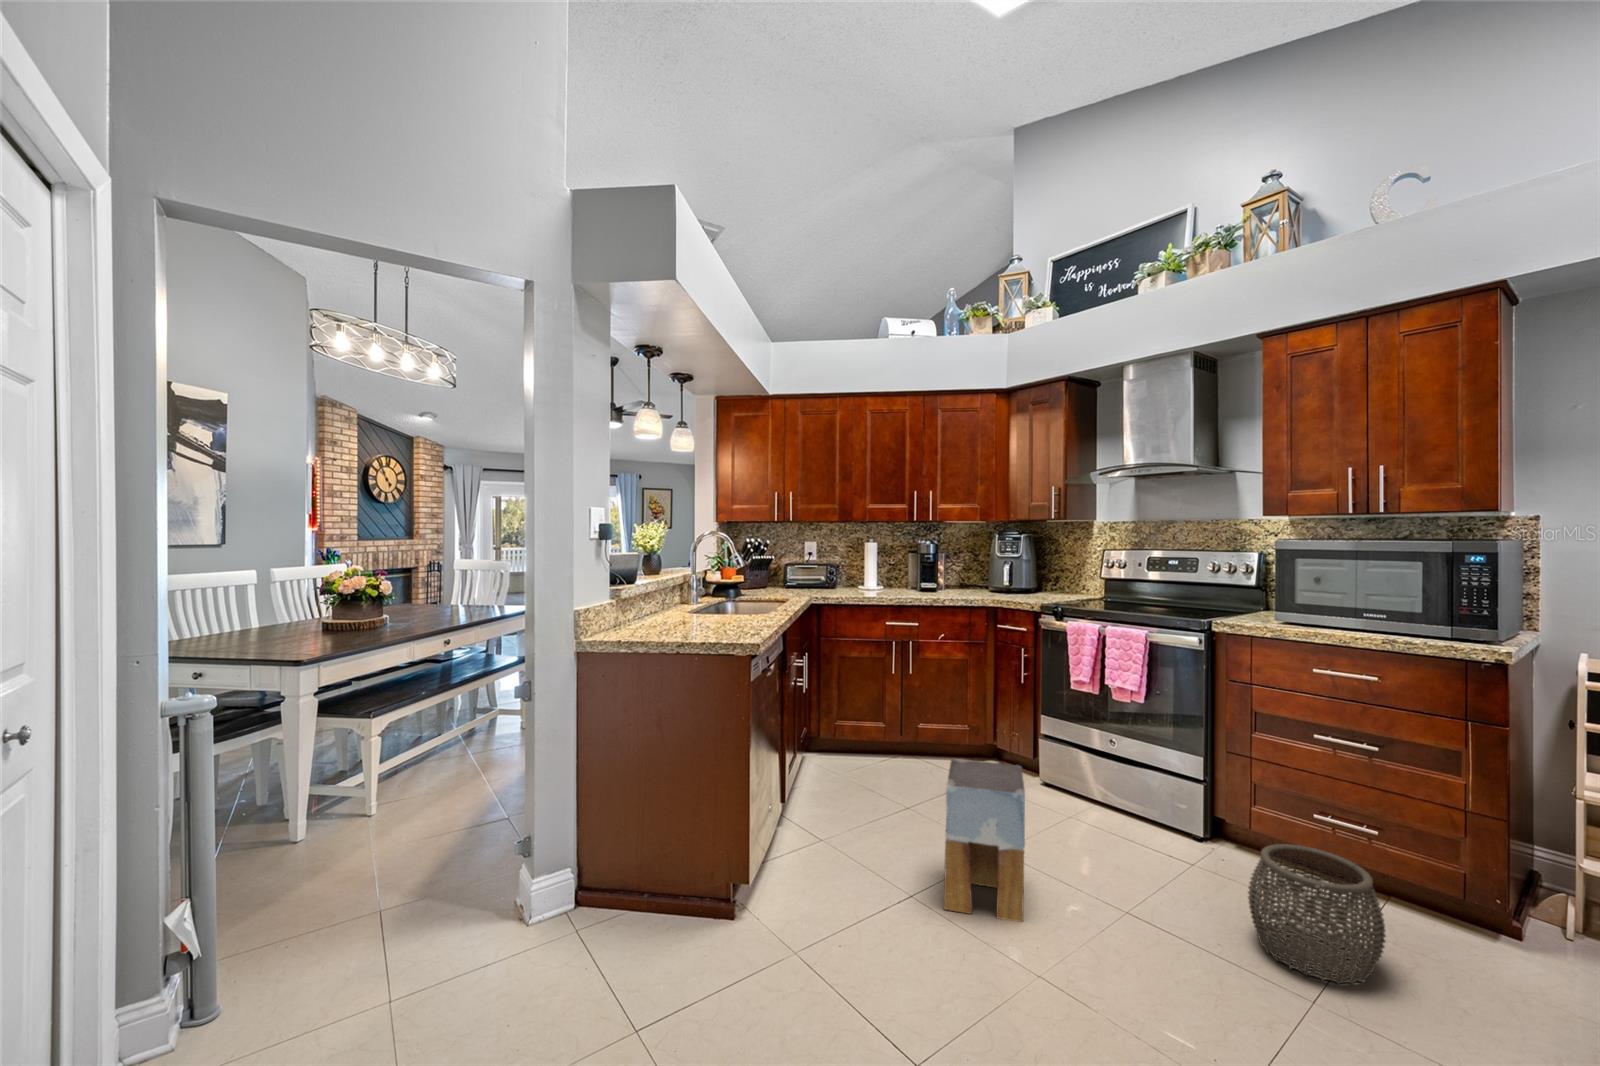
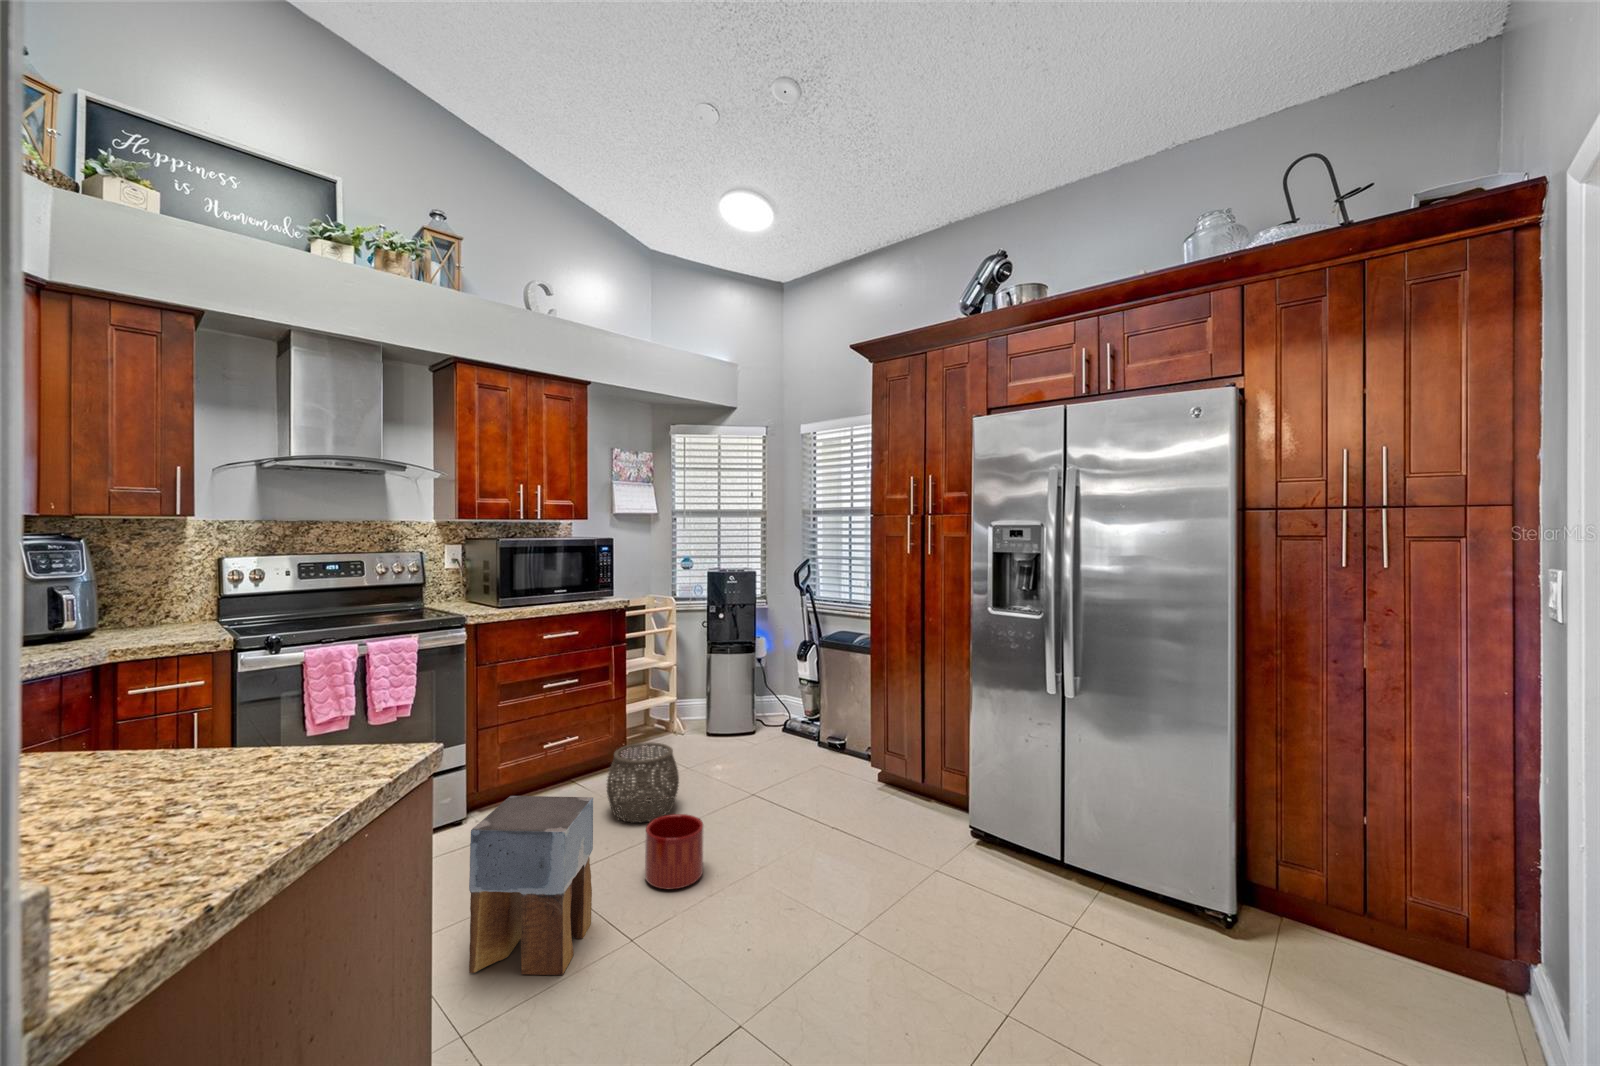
planter: none [1091,893,1177,1002] -> present [645,814,703,889]

